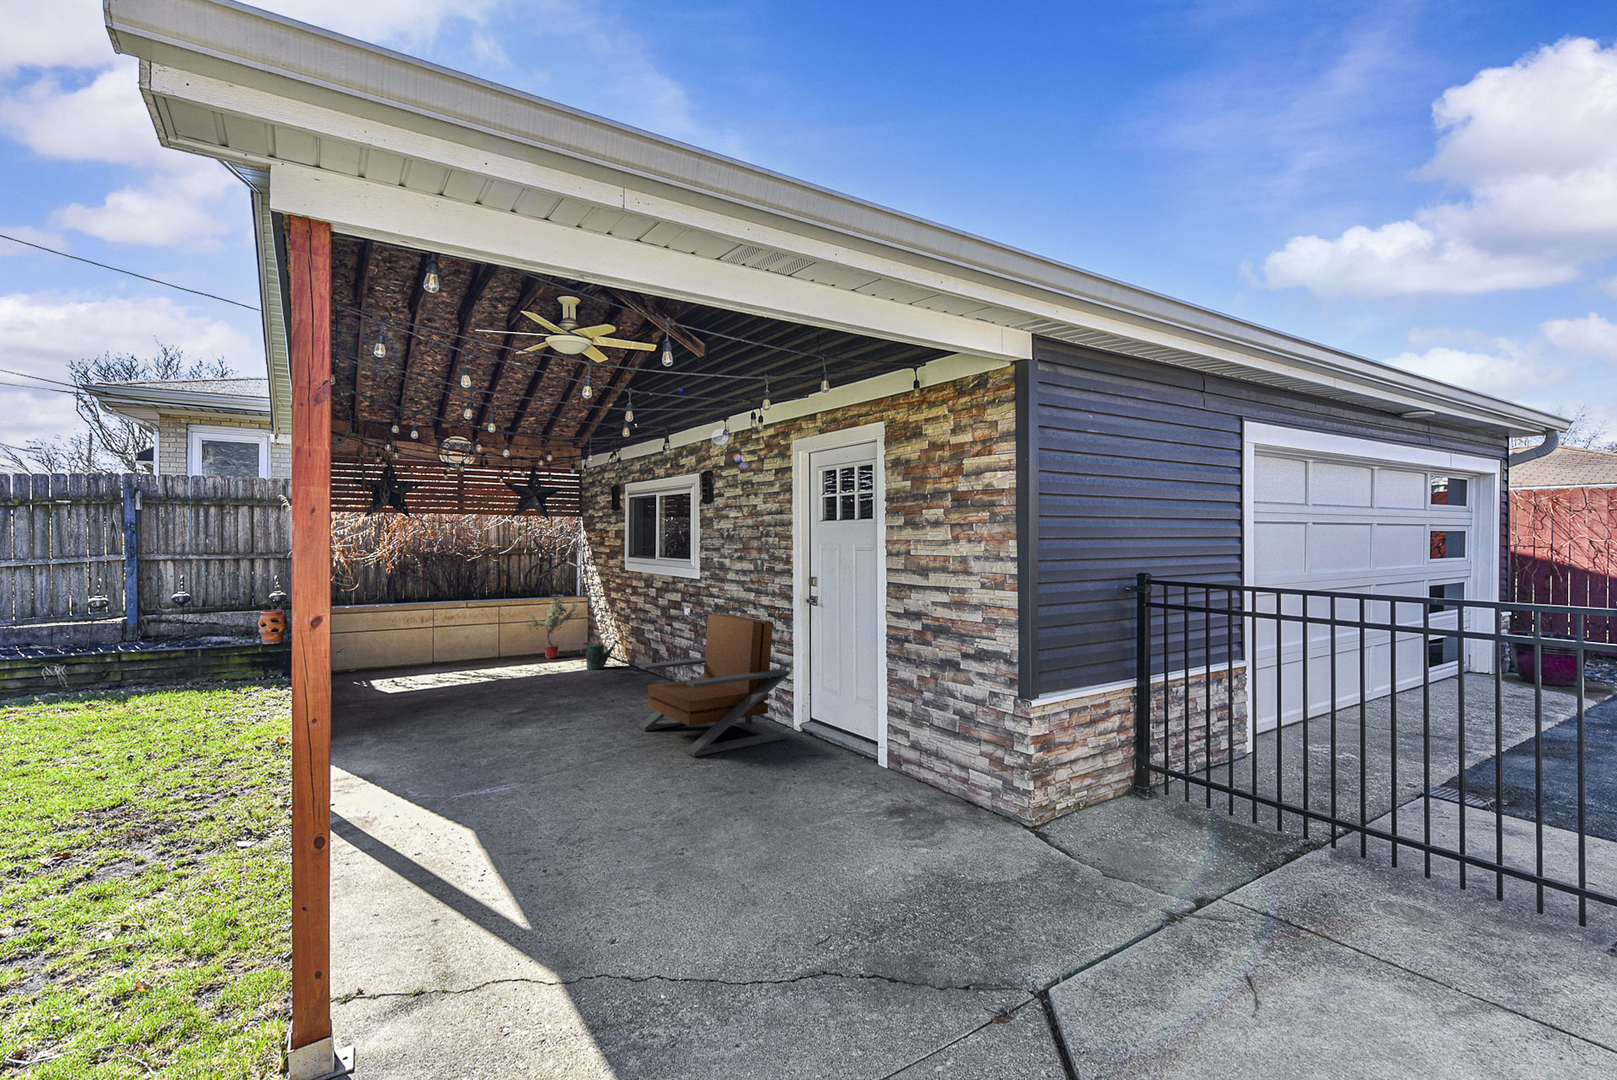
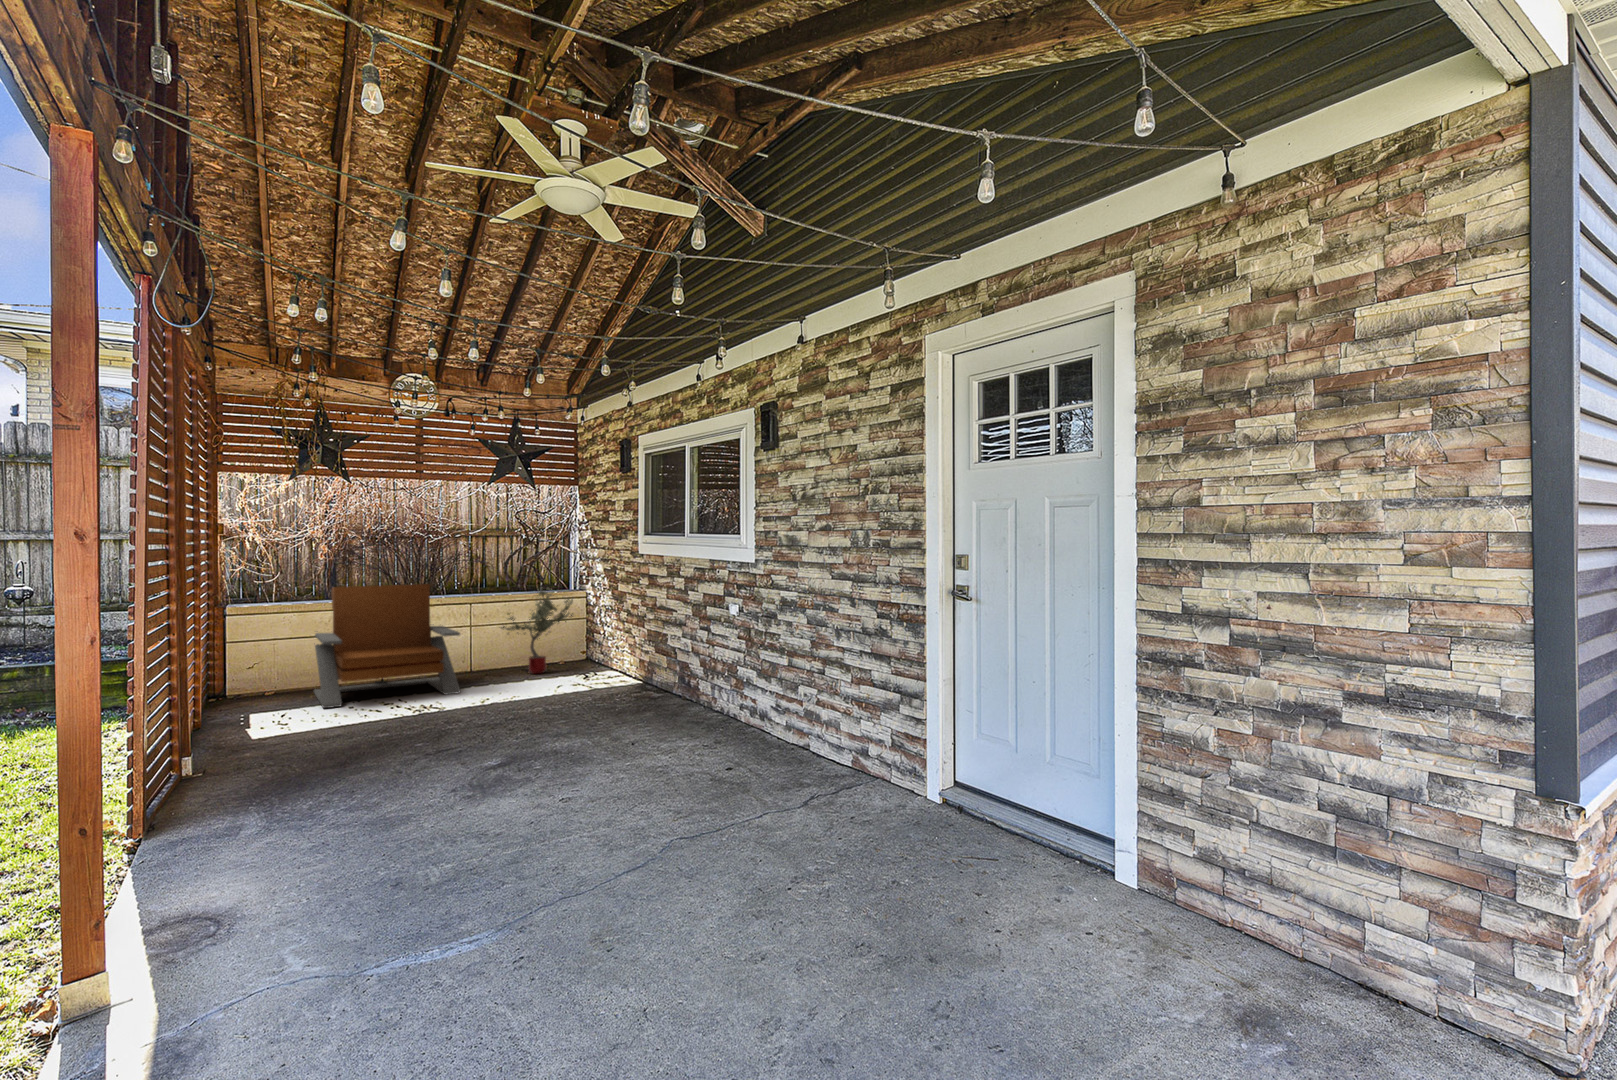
lounge chair: present [639,614,789,757] -> present [314,584,460,708]
watering can: present [580,640,619,670] -> none [577,649,630,691]

